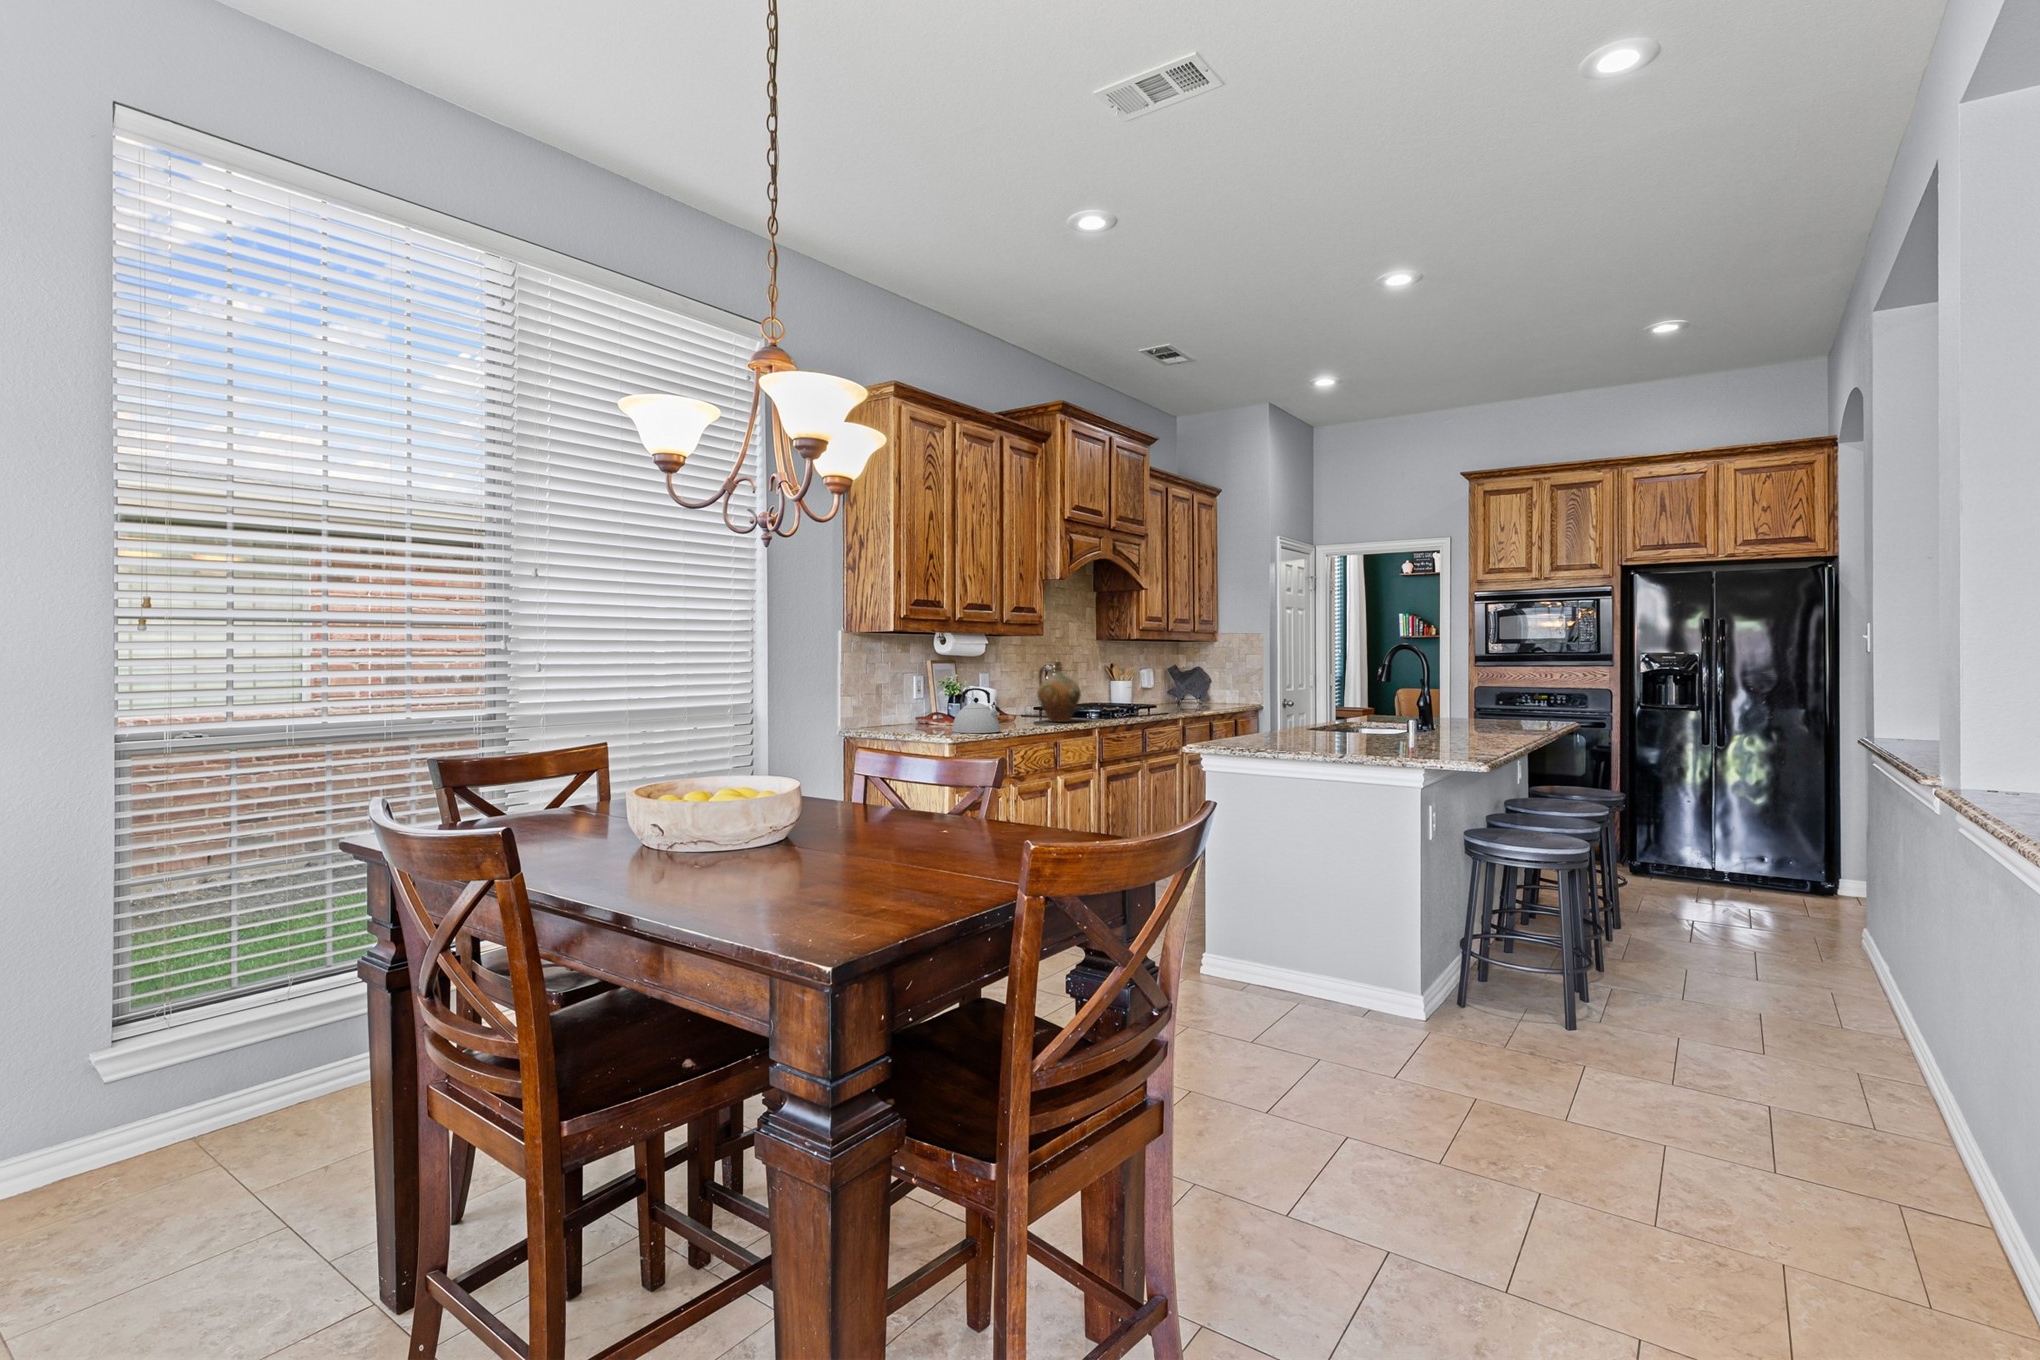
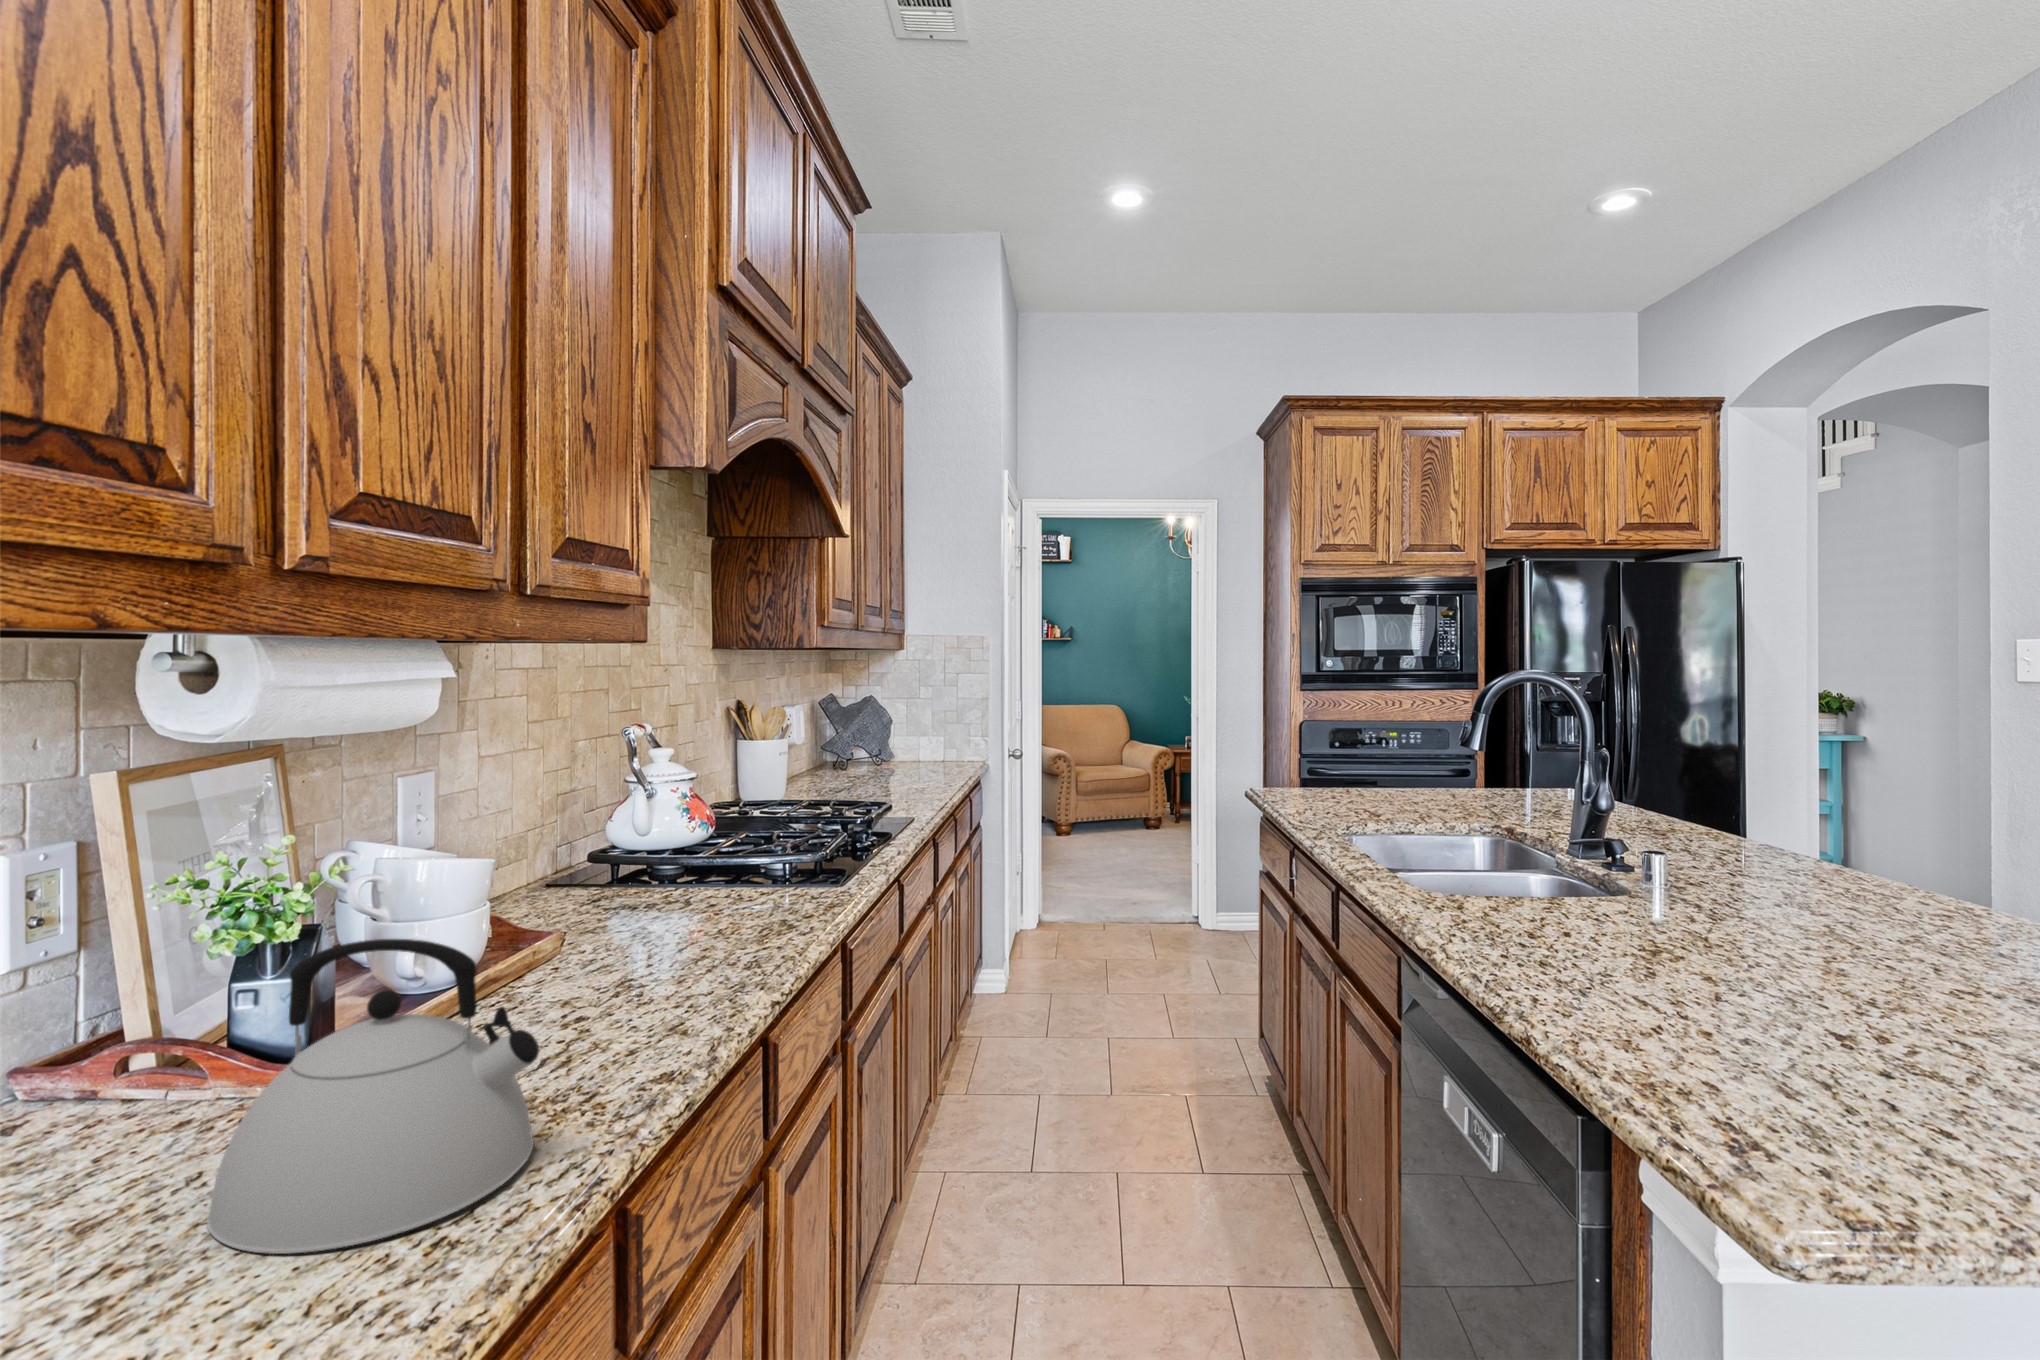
ceramic jug: present [1037,662,1081,722] -> none [628,727,776,924]

